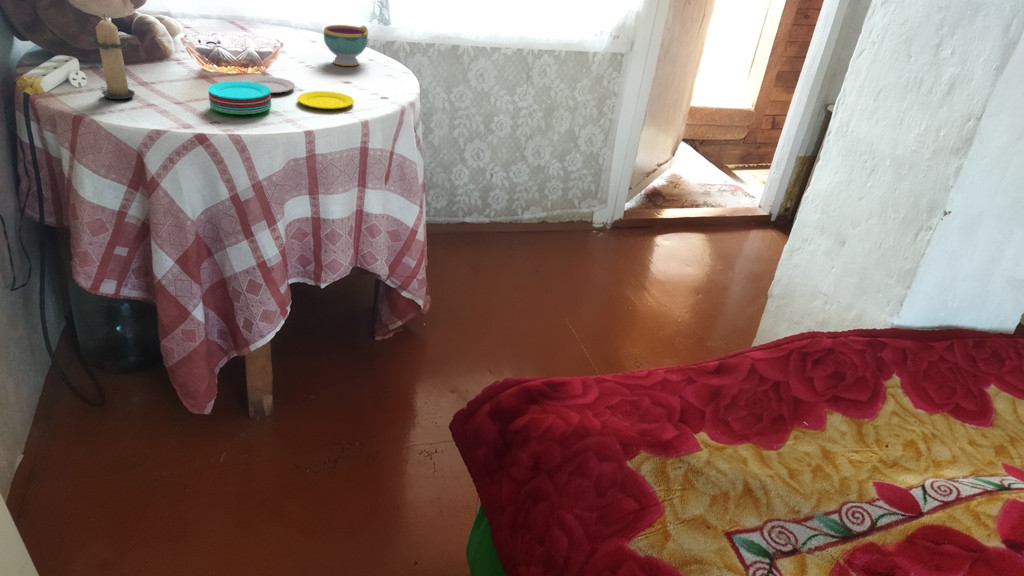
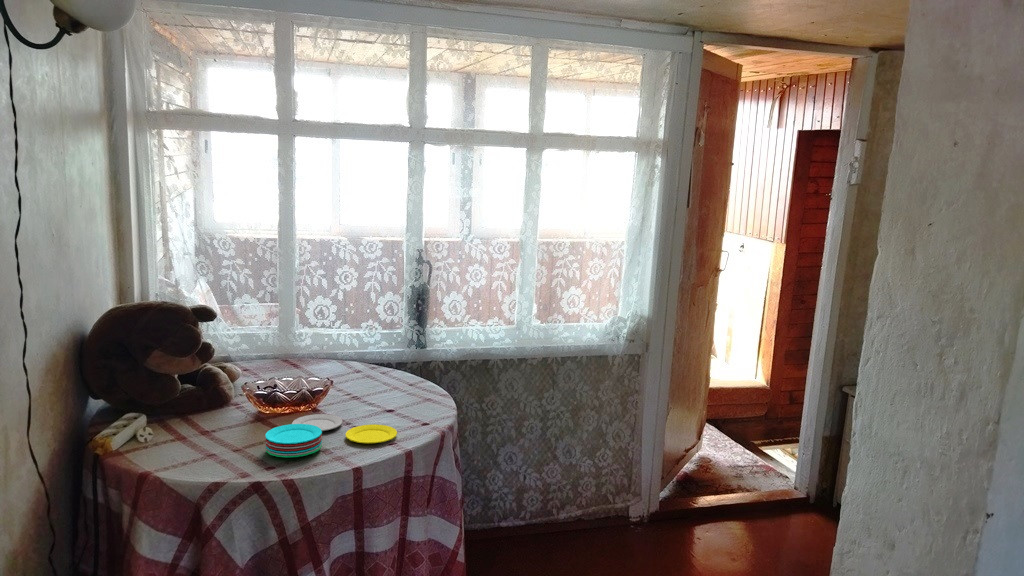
candle: present [90,15,135,99] -> none [162,378,203,453]
teacup: present [324,25,368,66] -> none [368,358,407,395]

